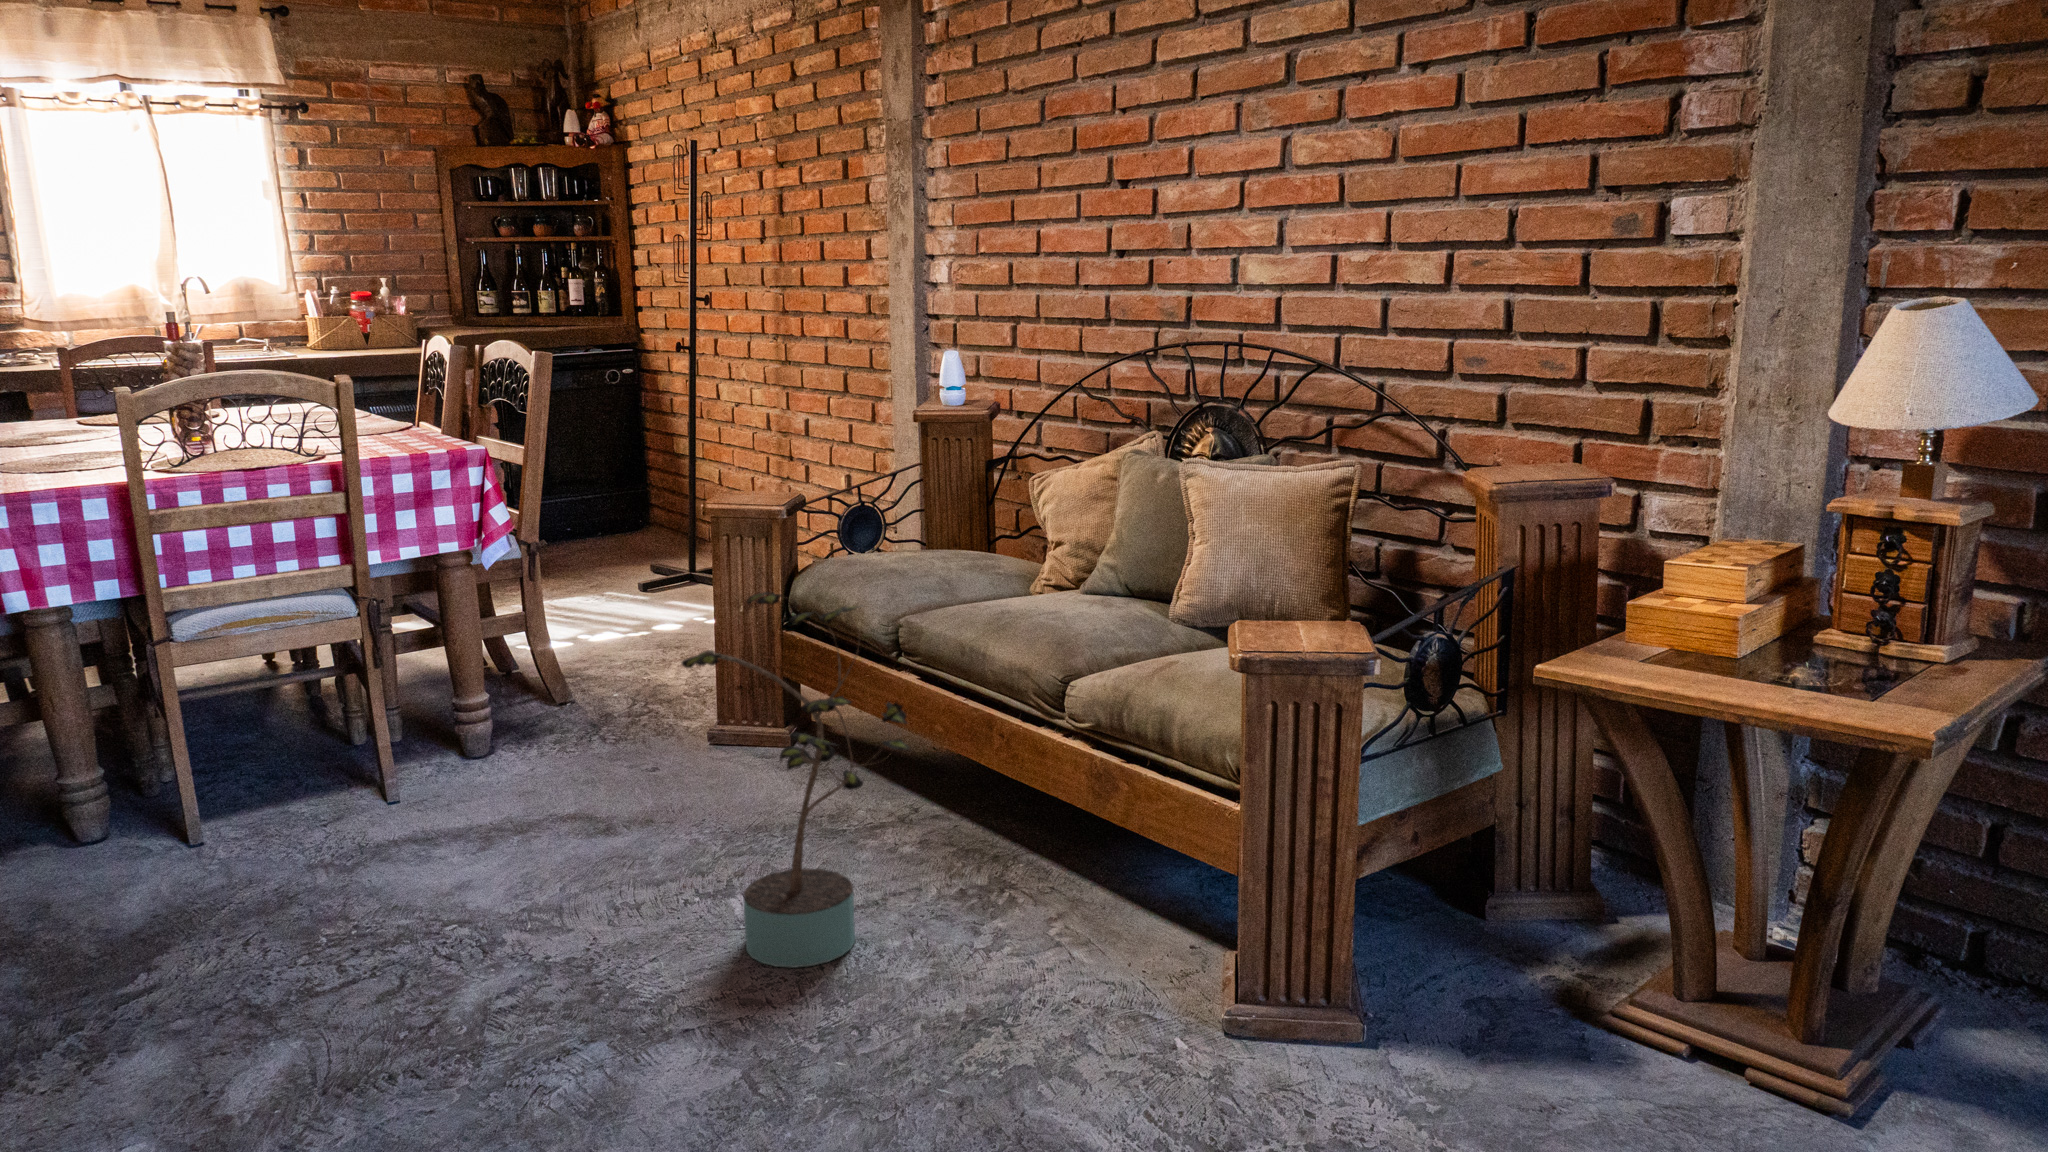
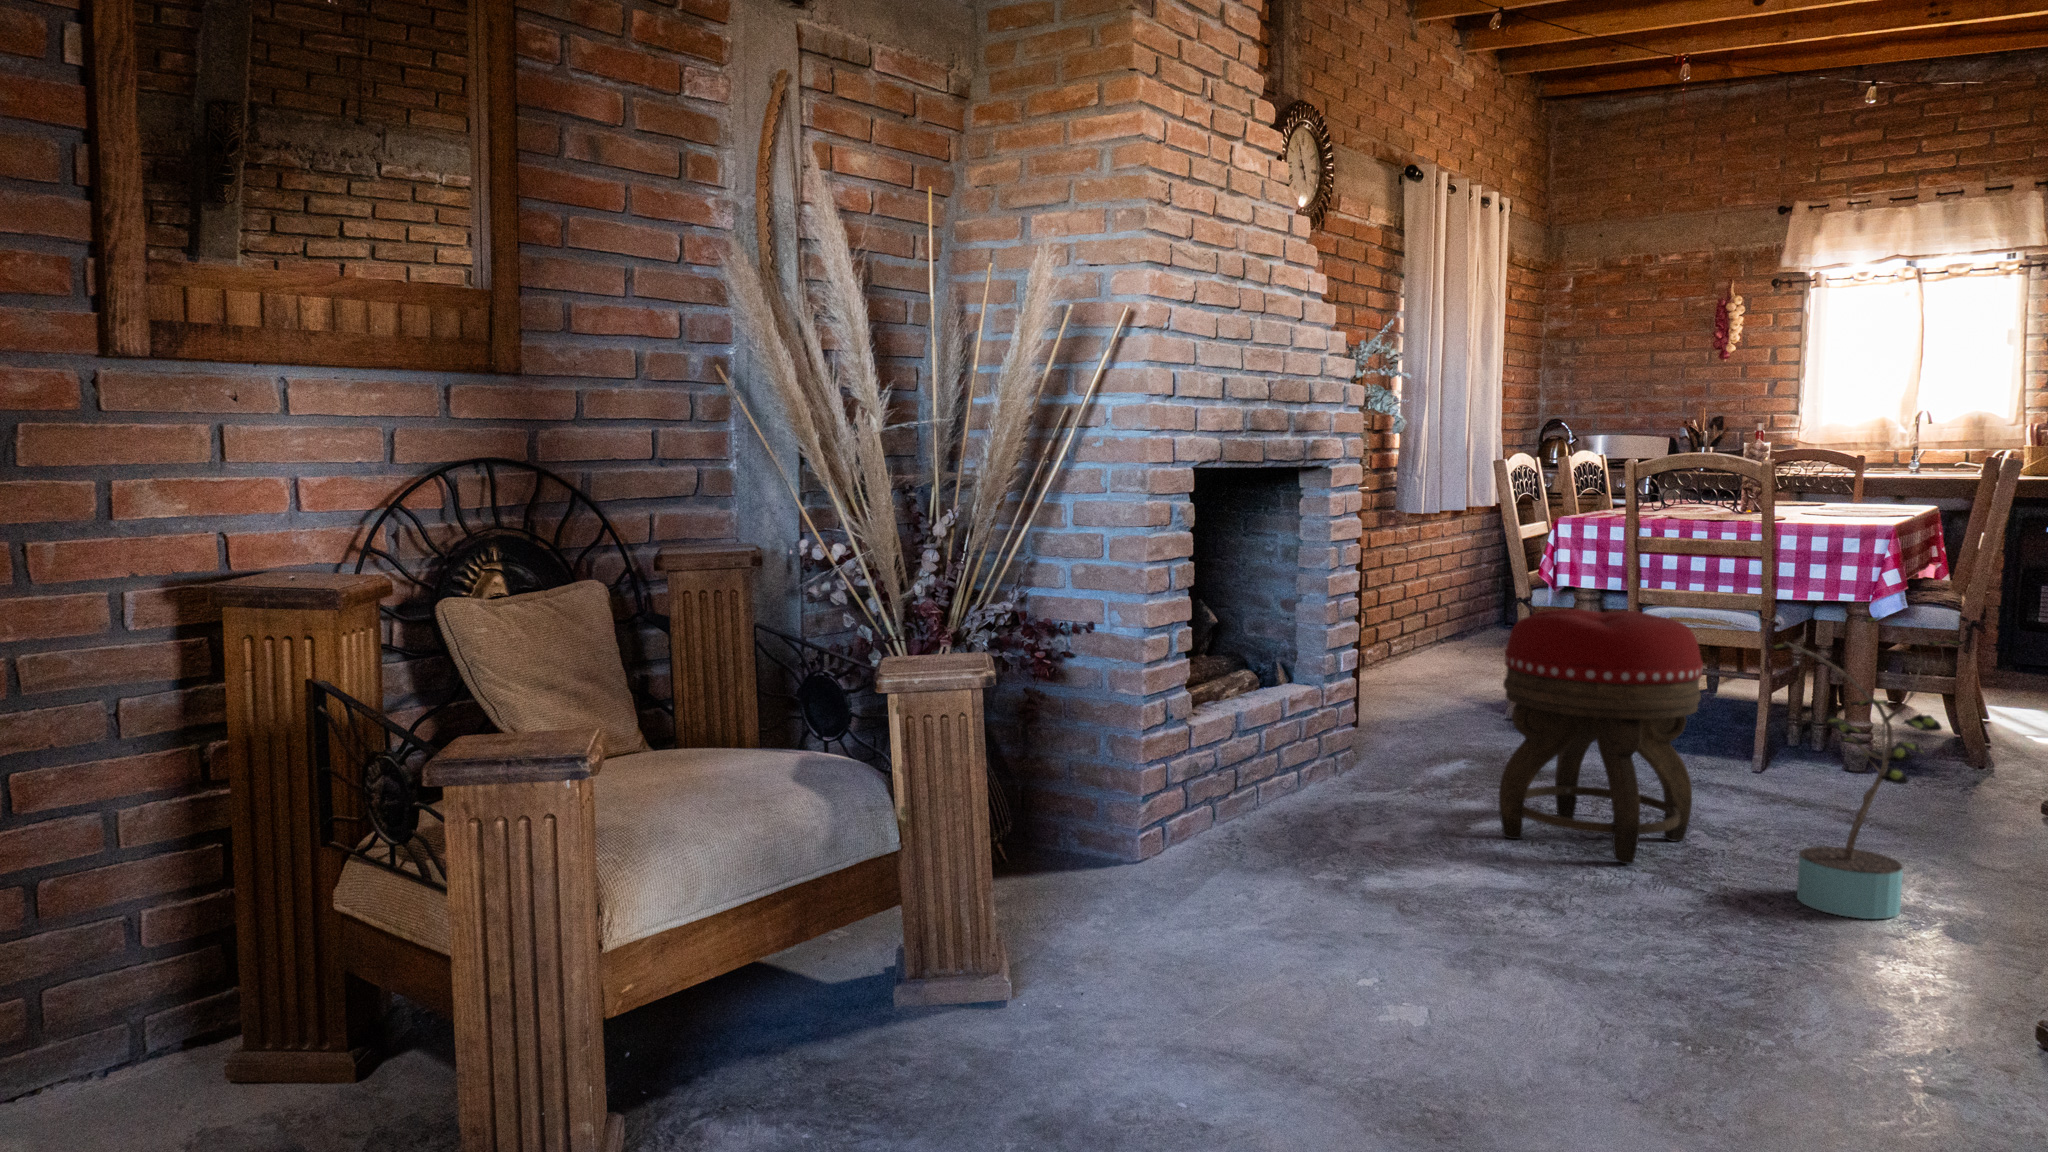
footstool: none [255,644,566,1068] -> present [1499,609,1703,864]

